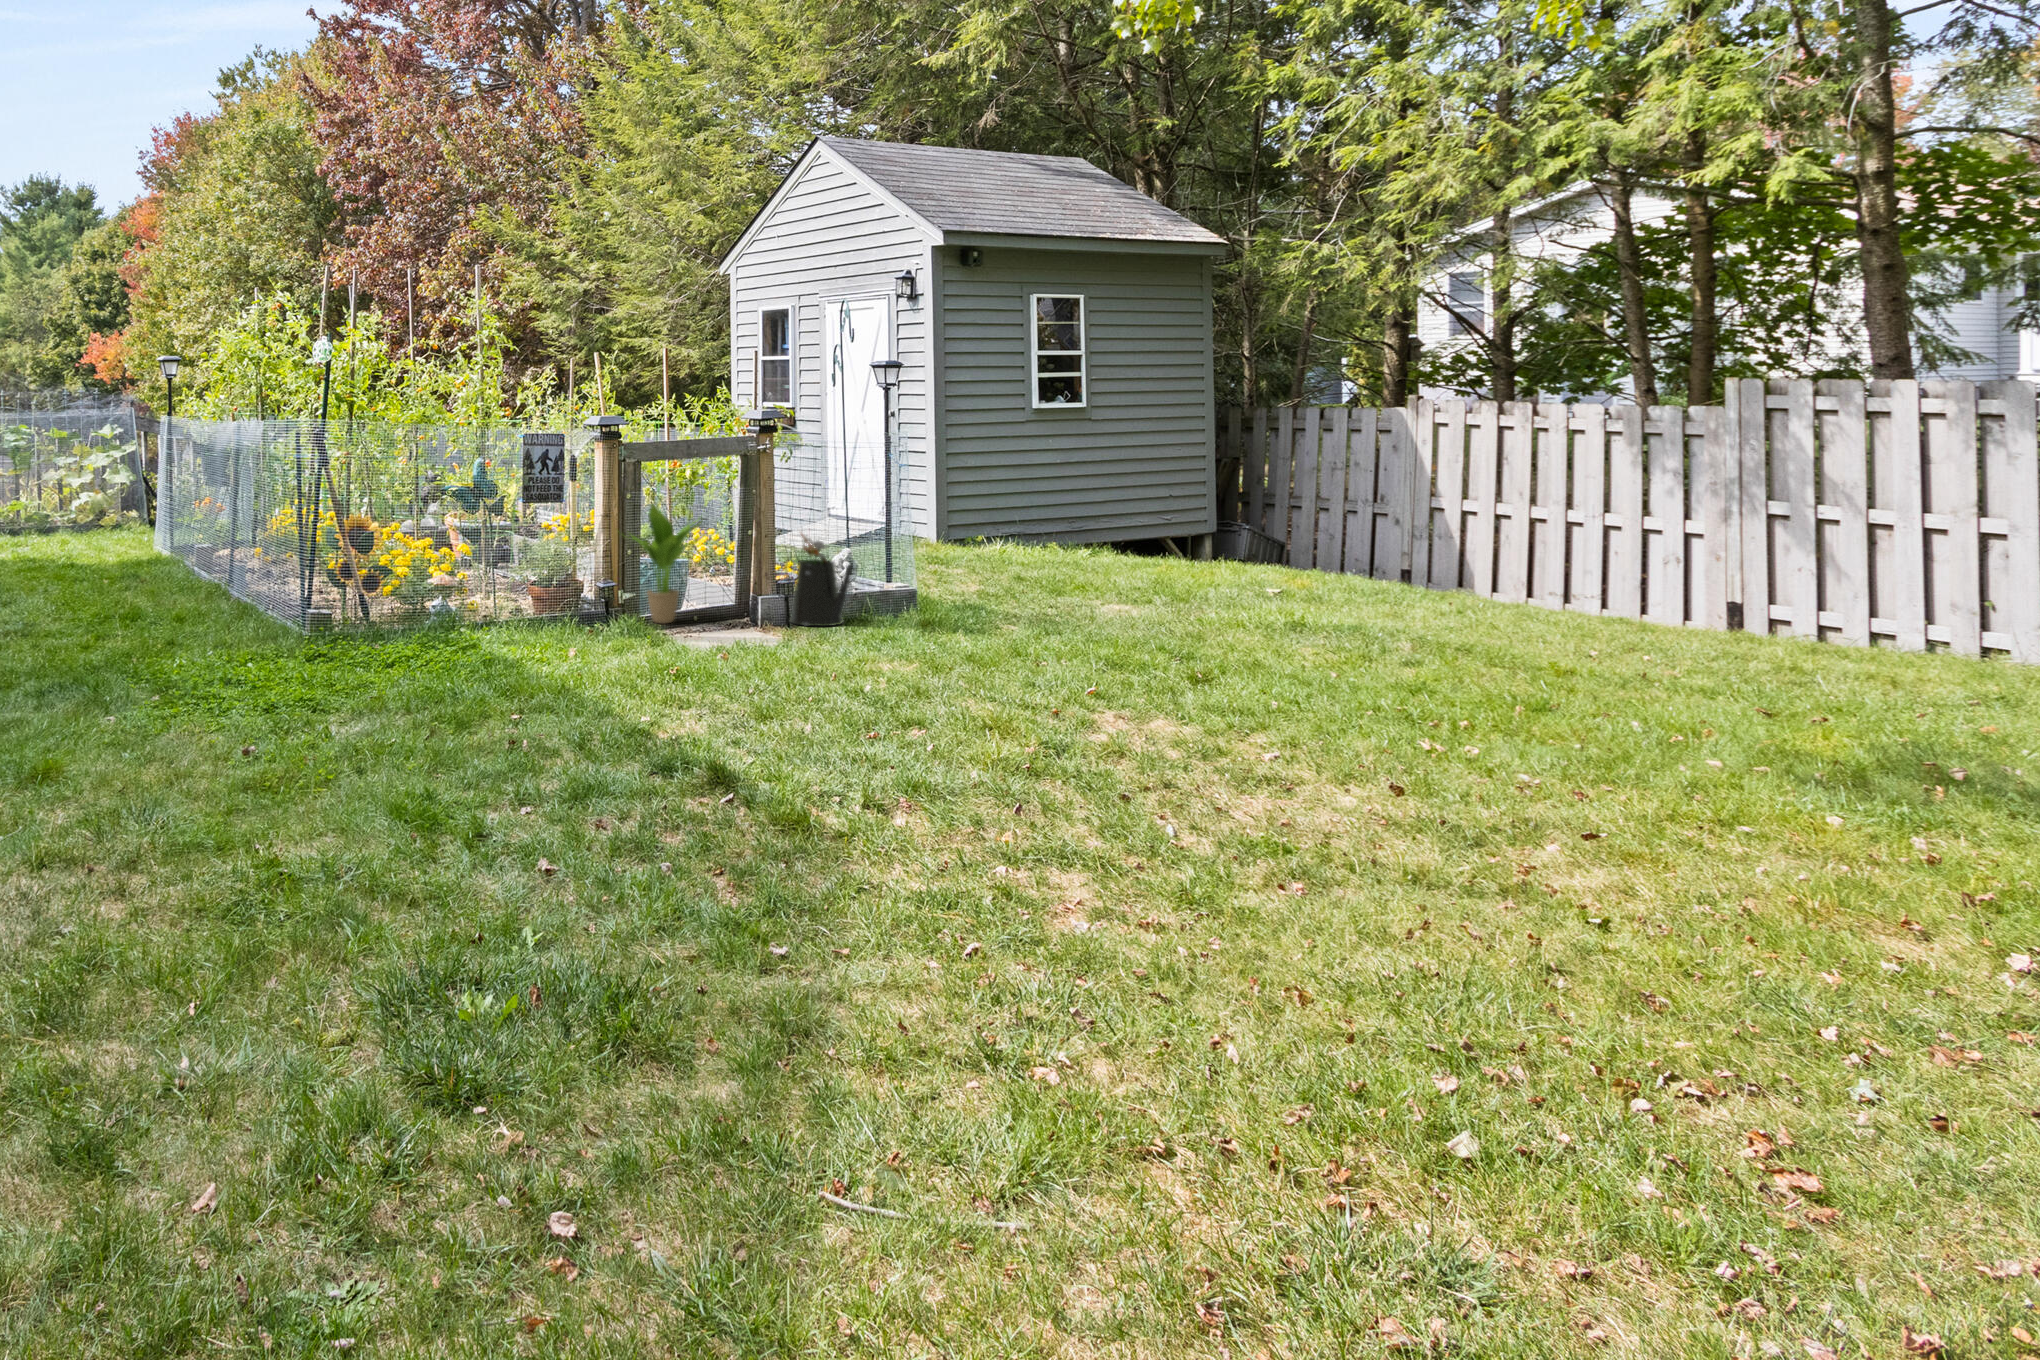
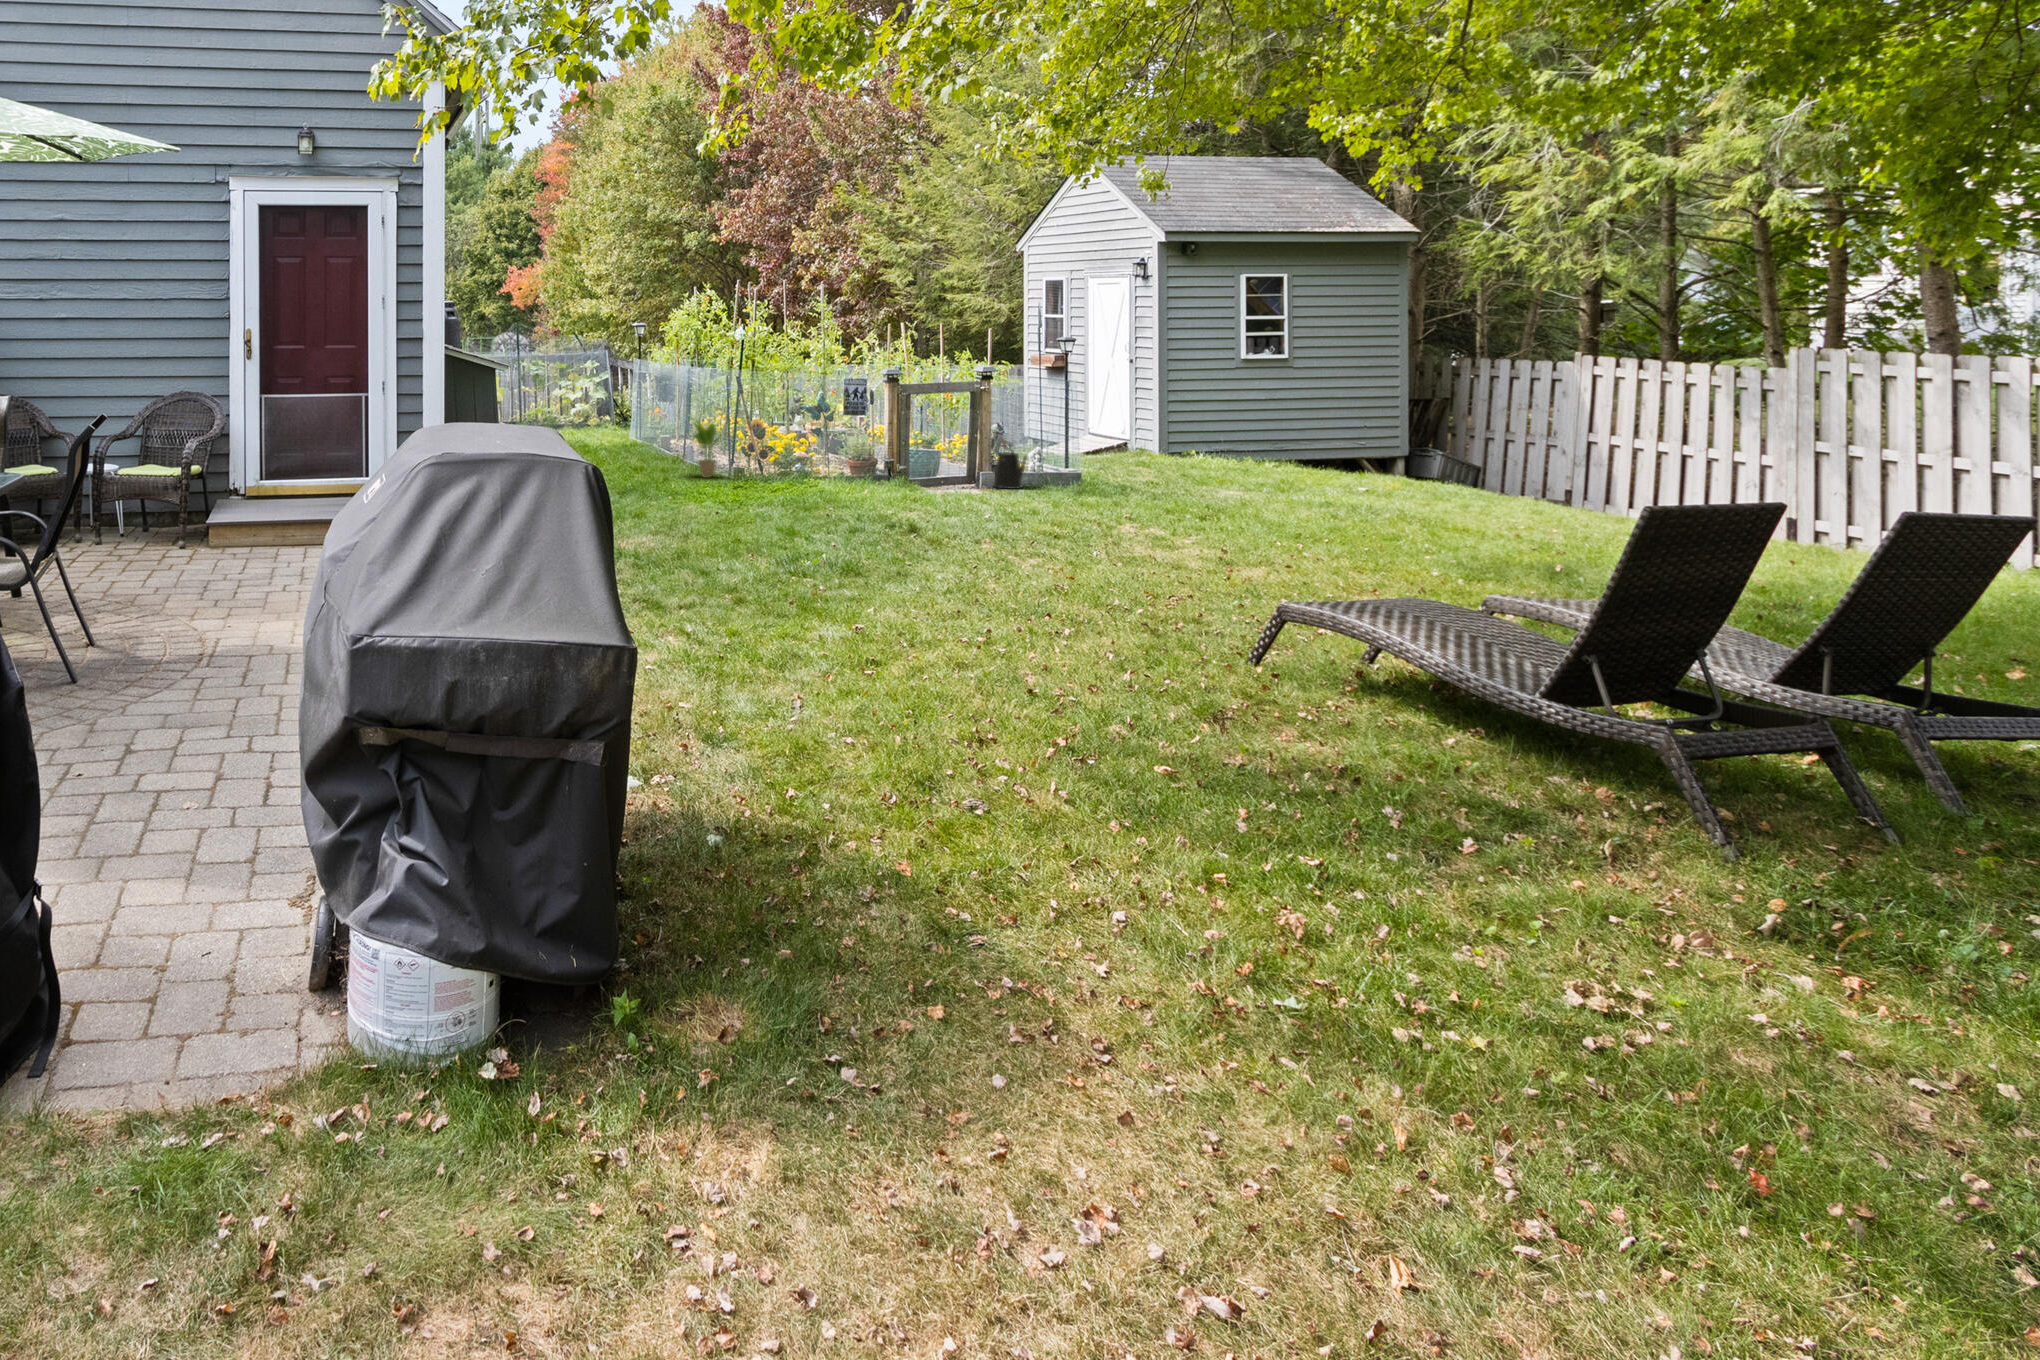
potted plant: present [632,505,701,624] -> present [686,416,720,478]

